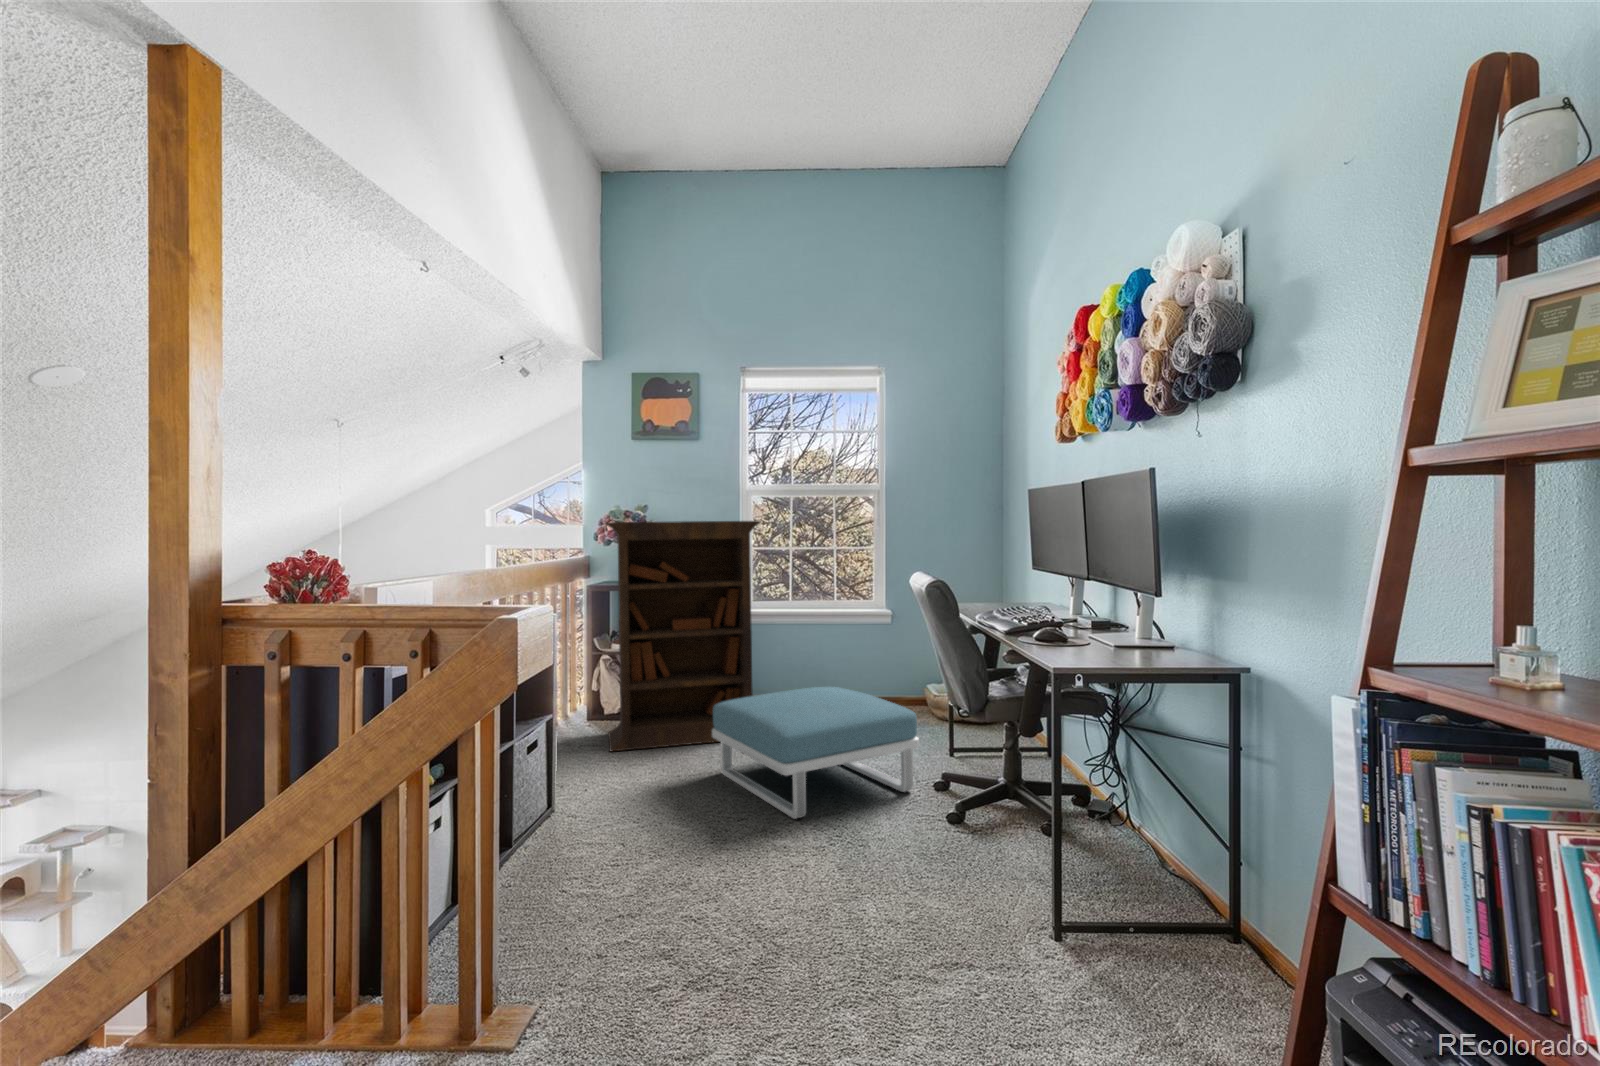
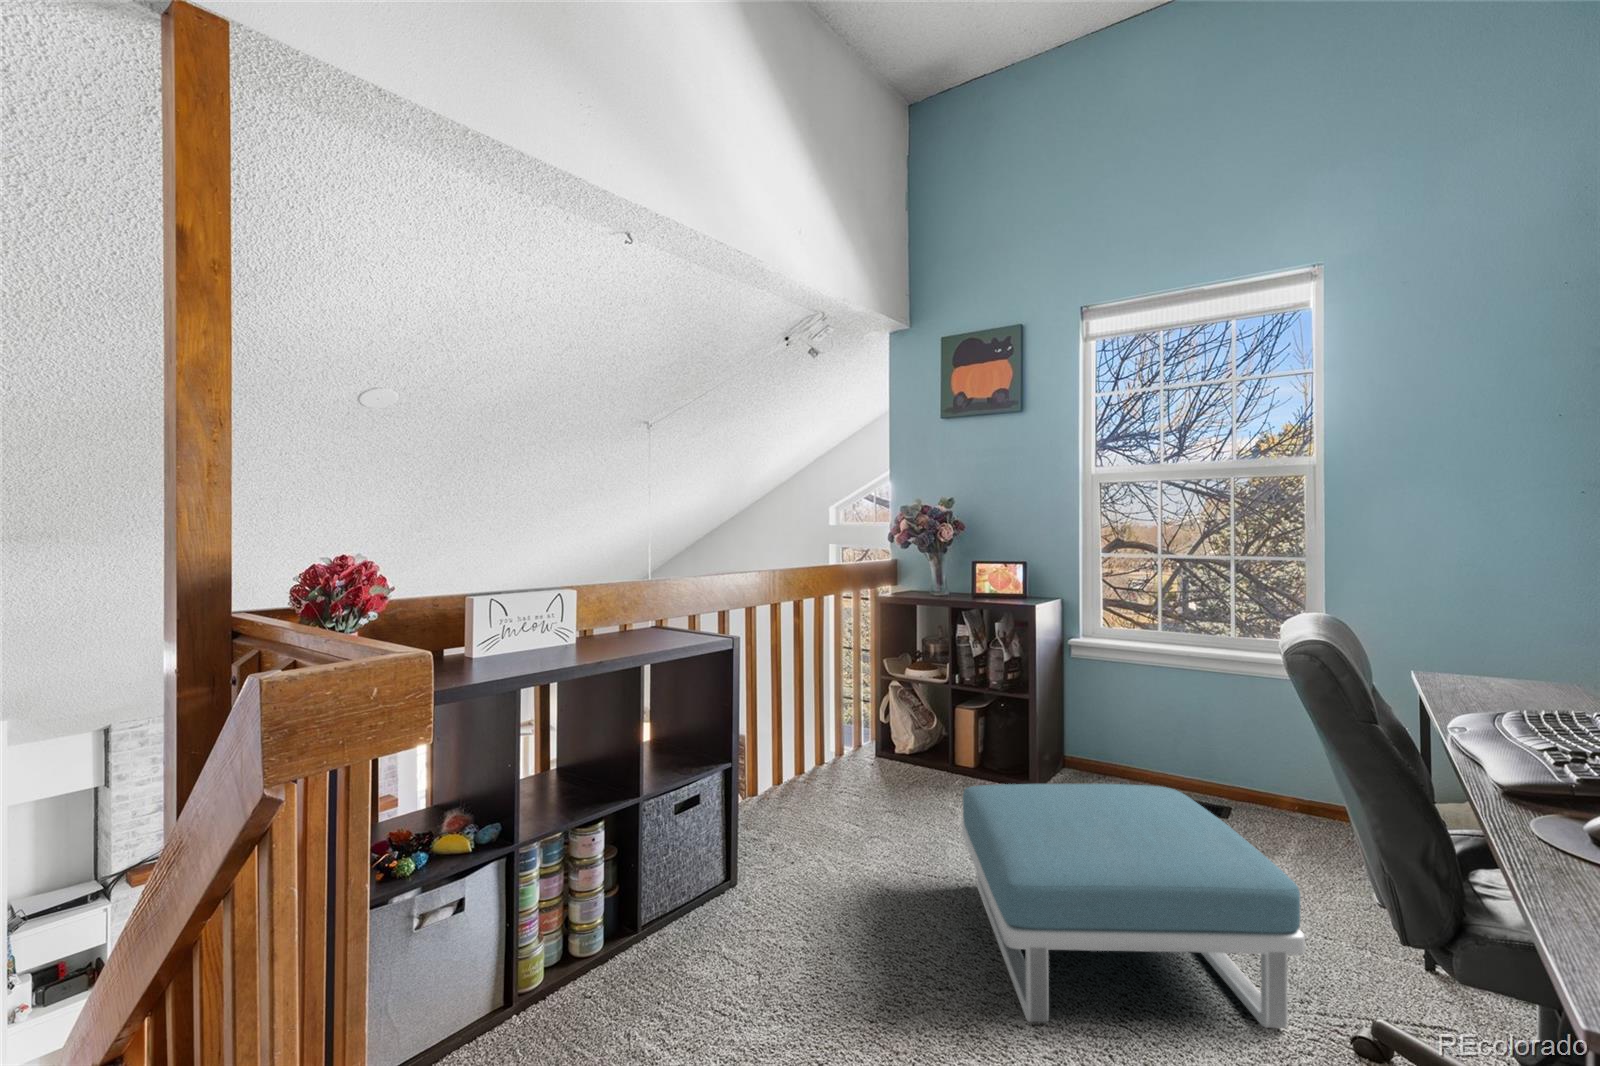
bookcase: present [605,521,761,751] -> none [860,521,1080,836]

